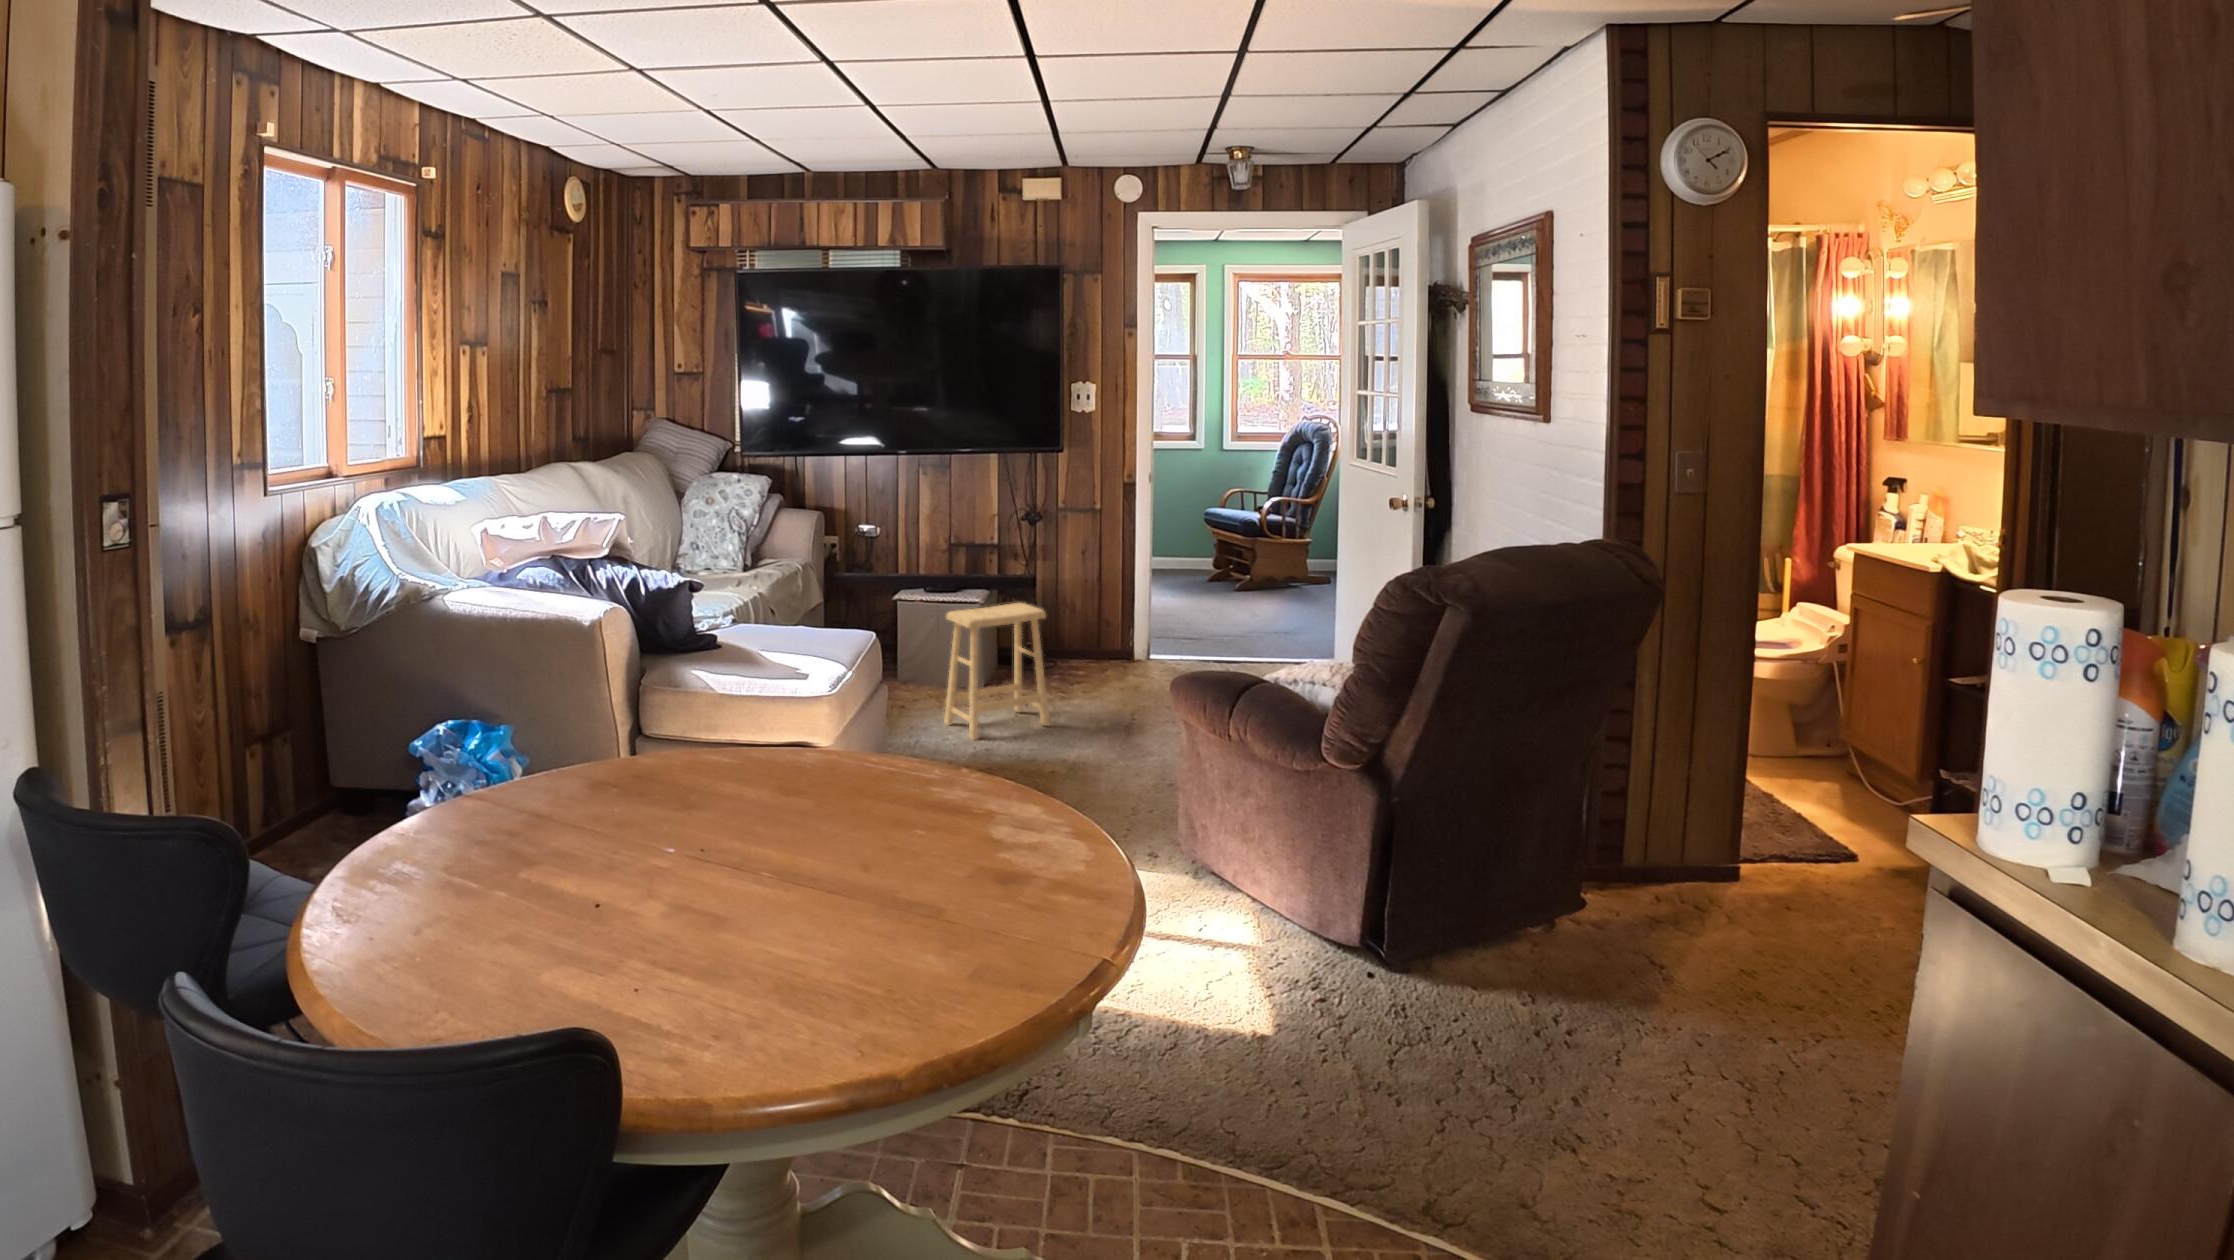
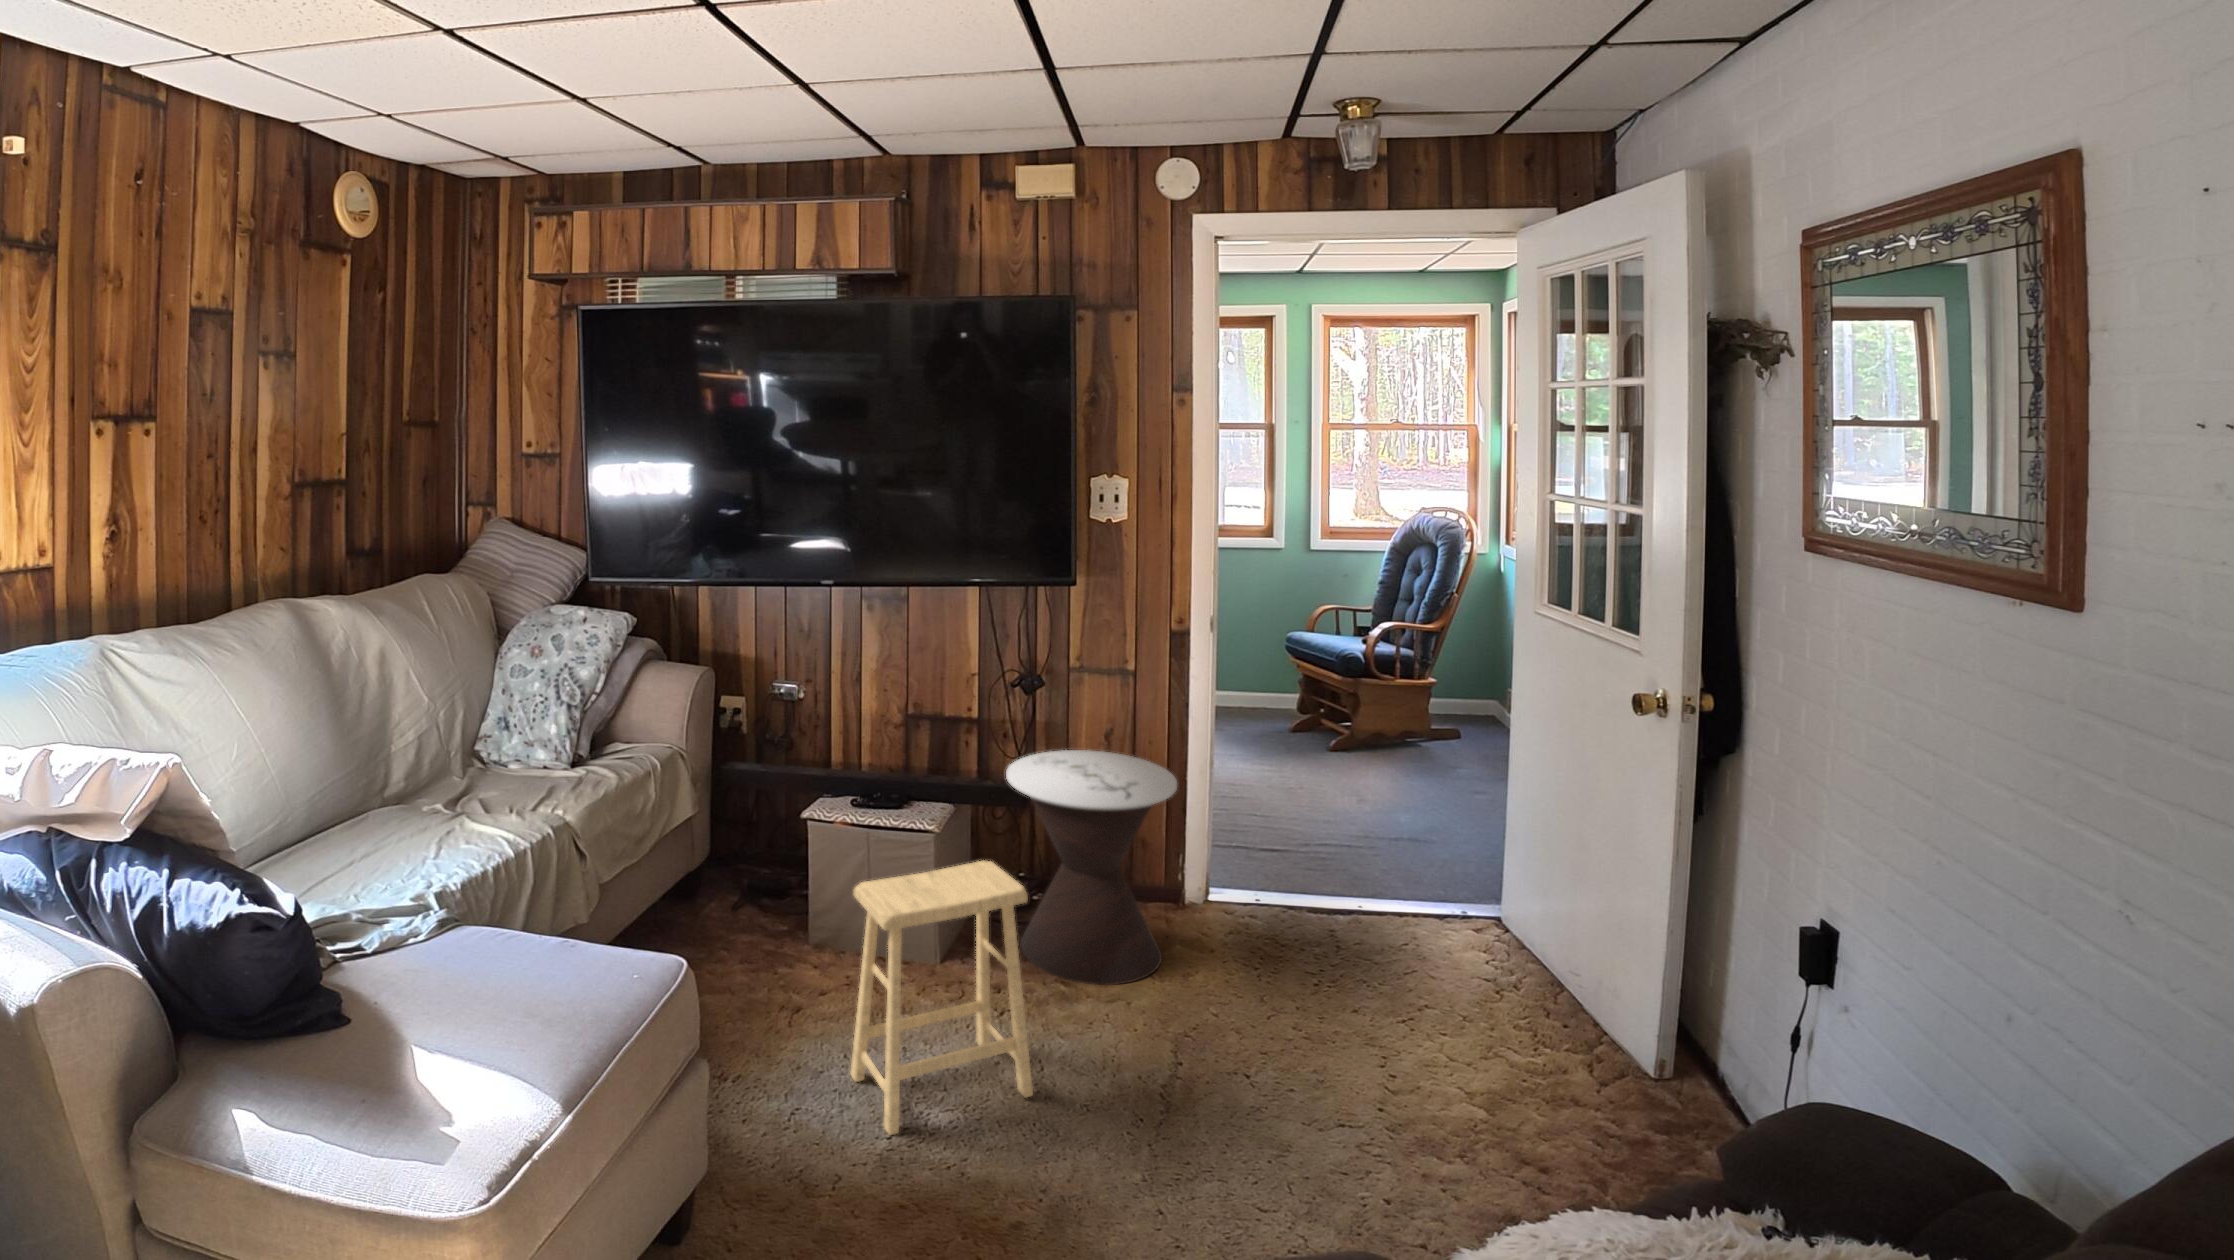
side table: none [1023,560,1129,690] -> present [1006,750,1177,985]

